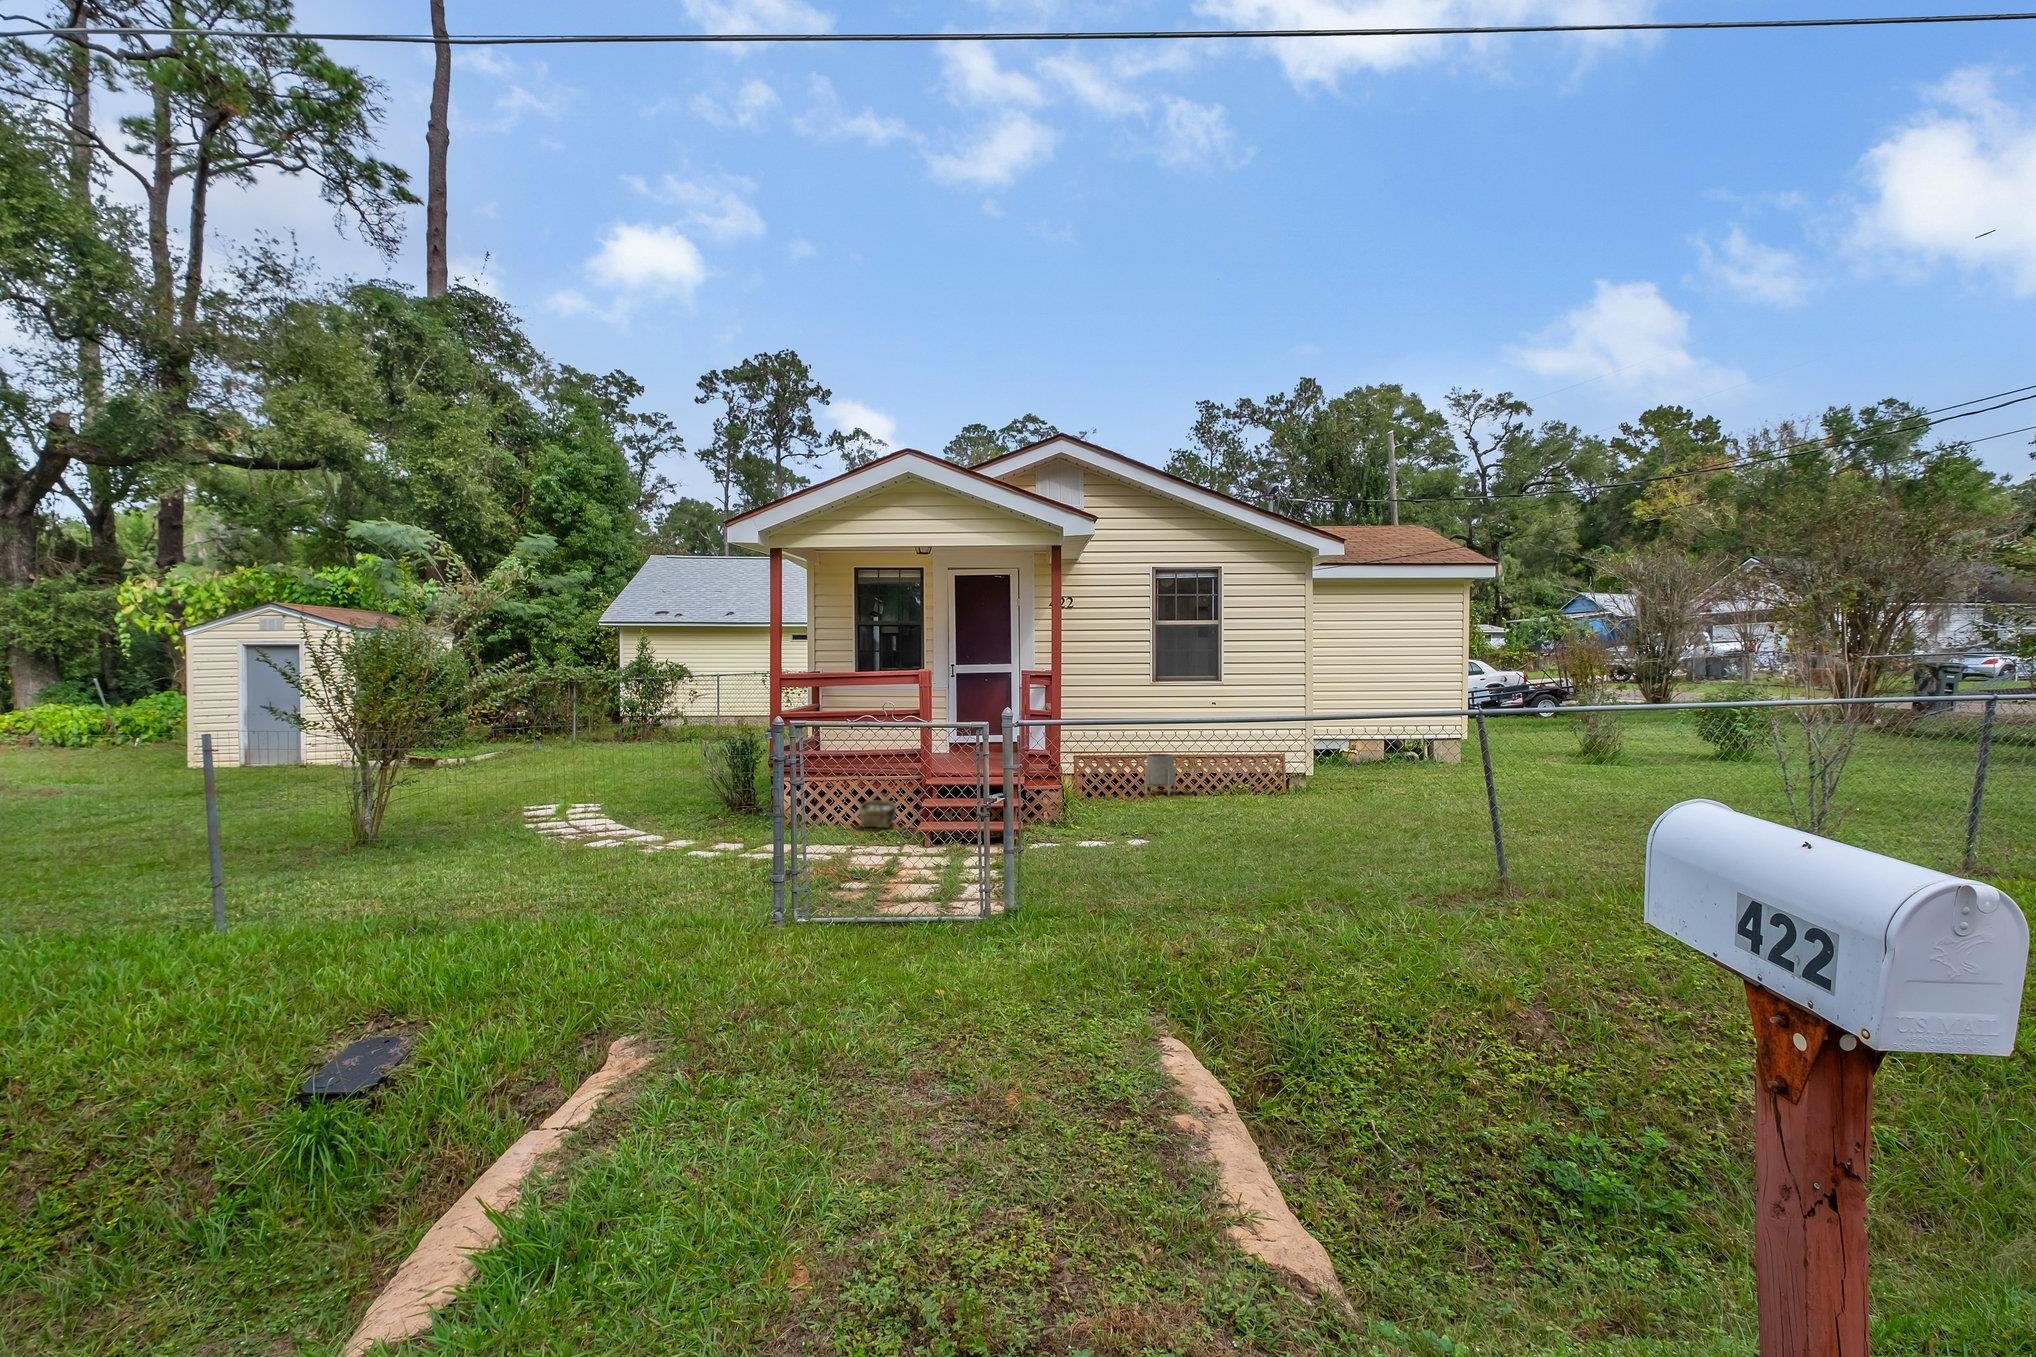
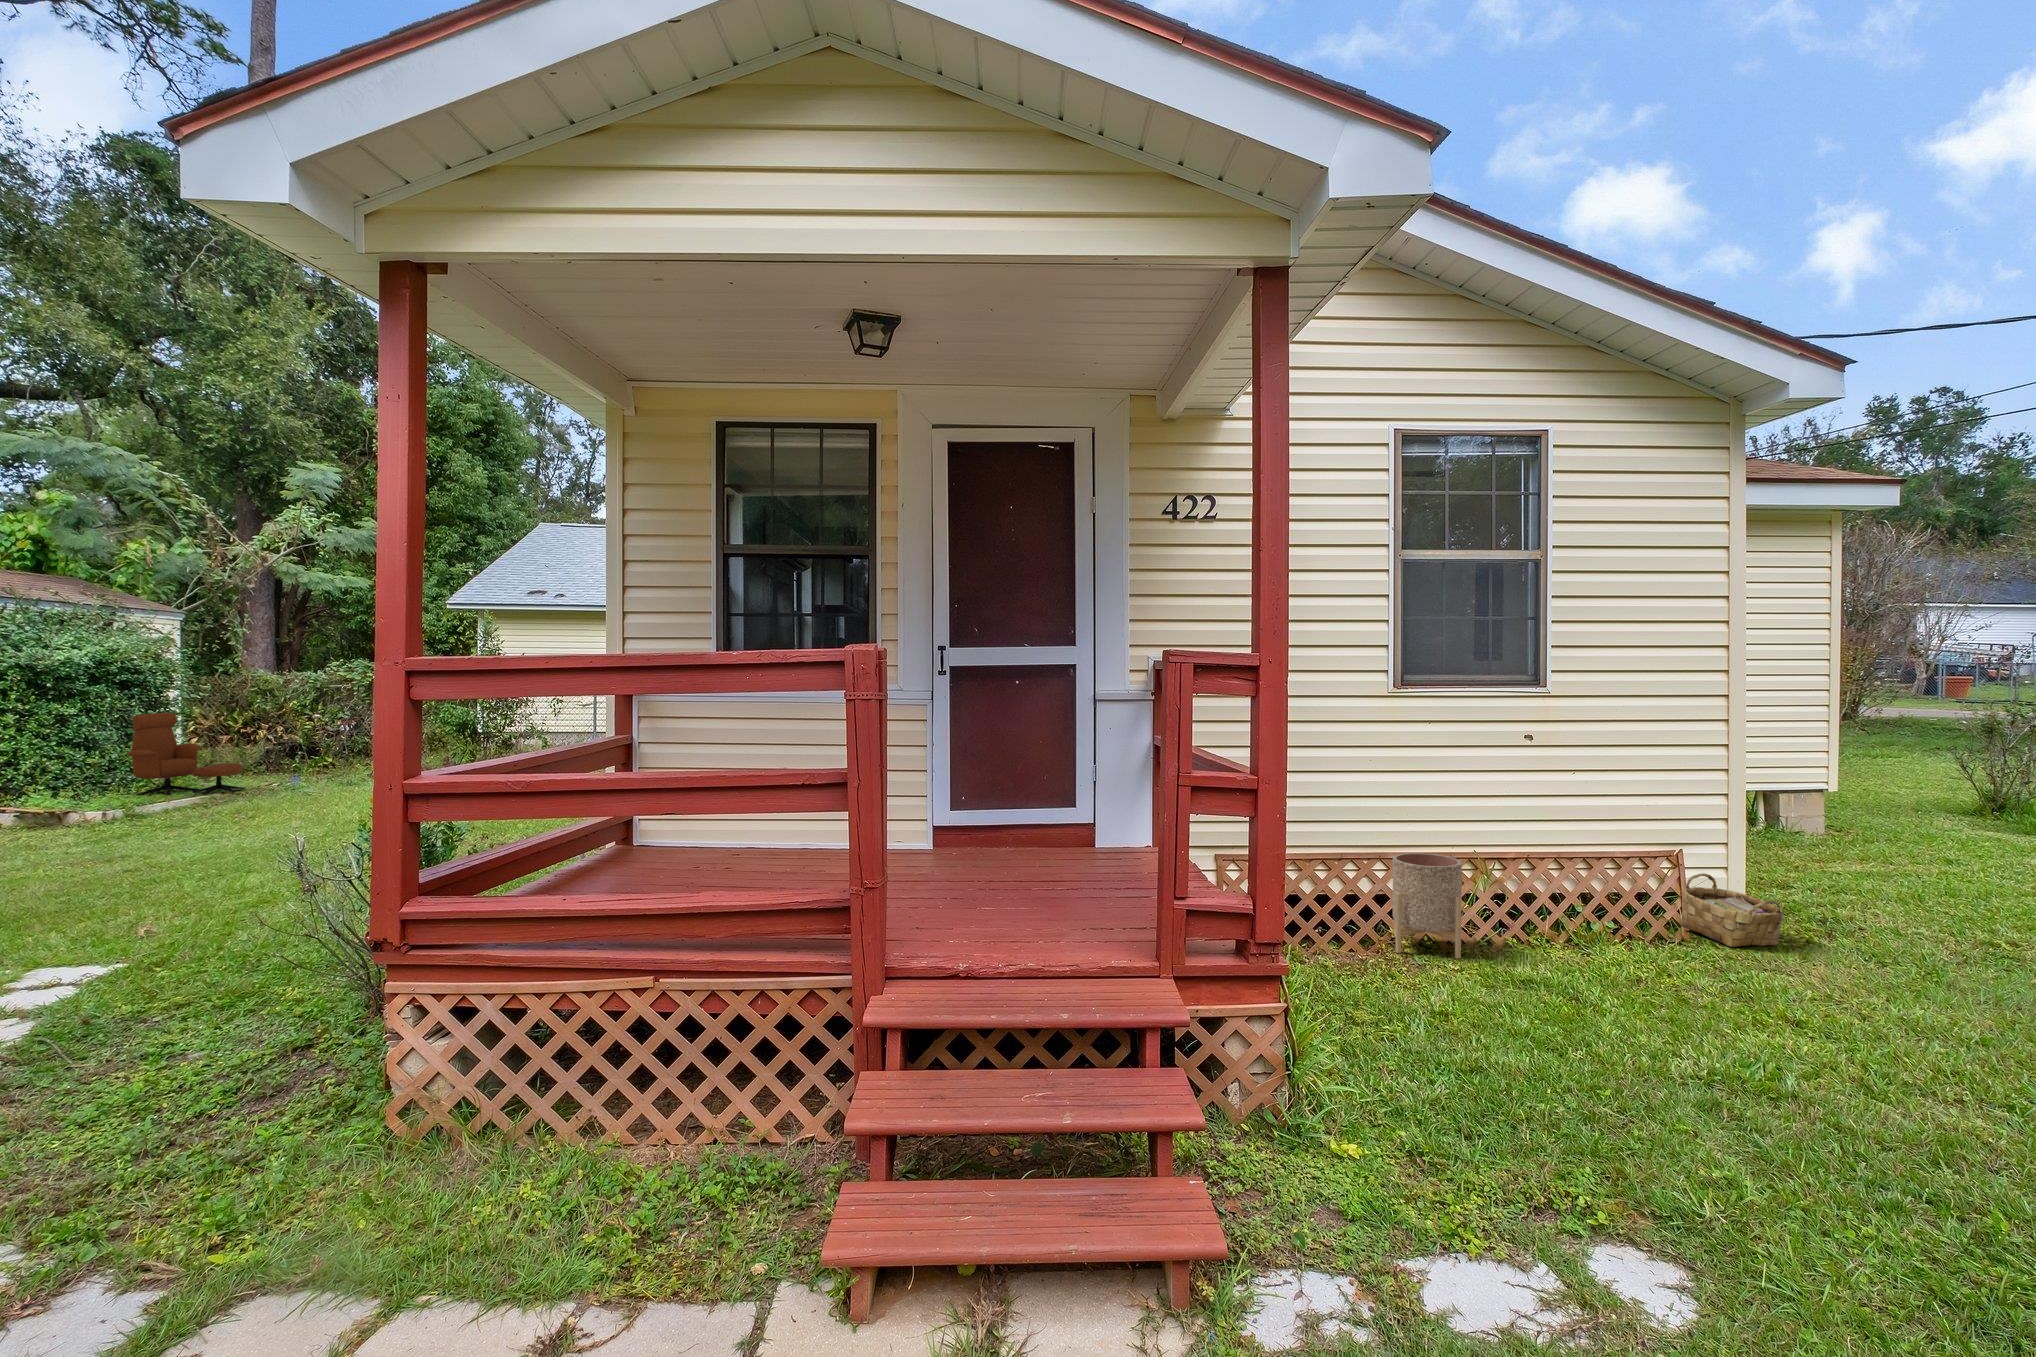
lounge chair: none [475,699,535,748] -> present [127,713,245,795]
woven basket: present [859,793,896,828] -> present [1681,873,1783,947]

